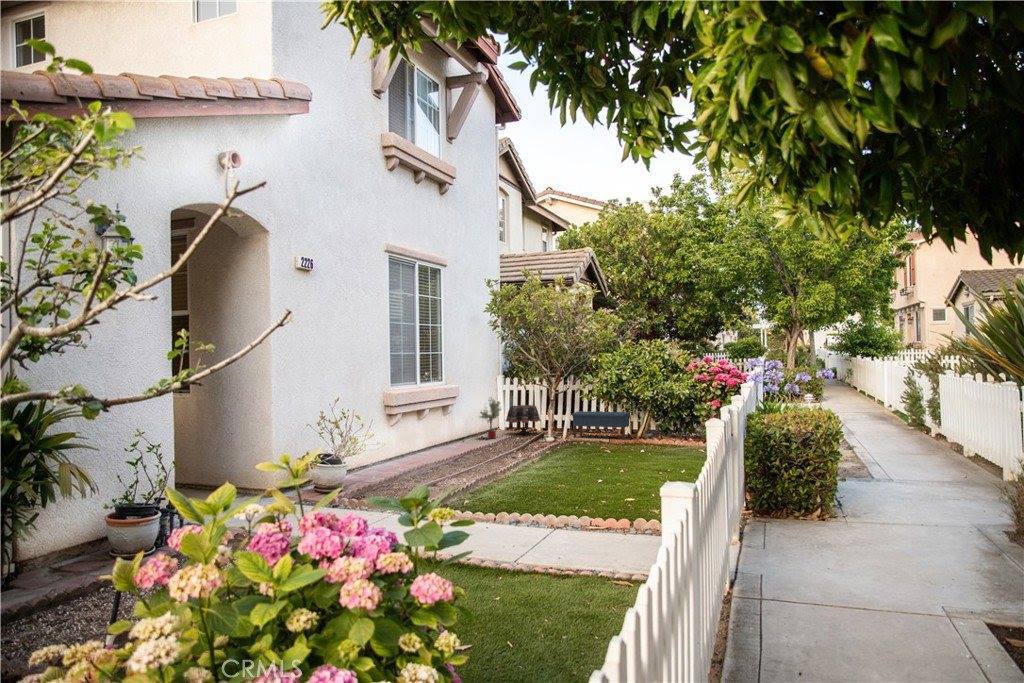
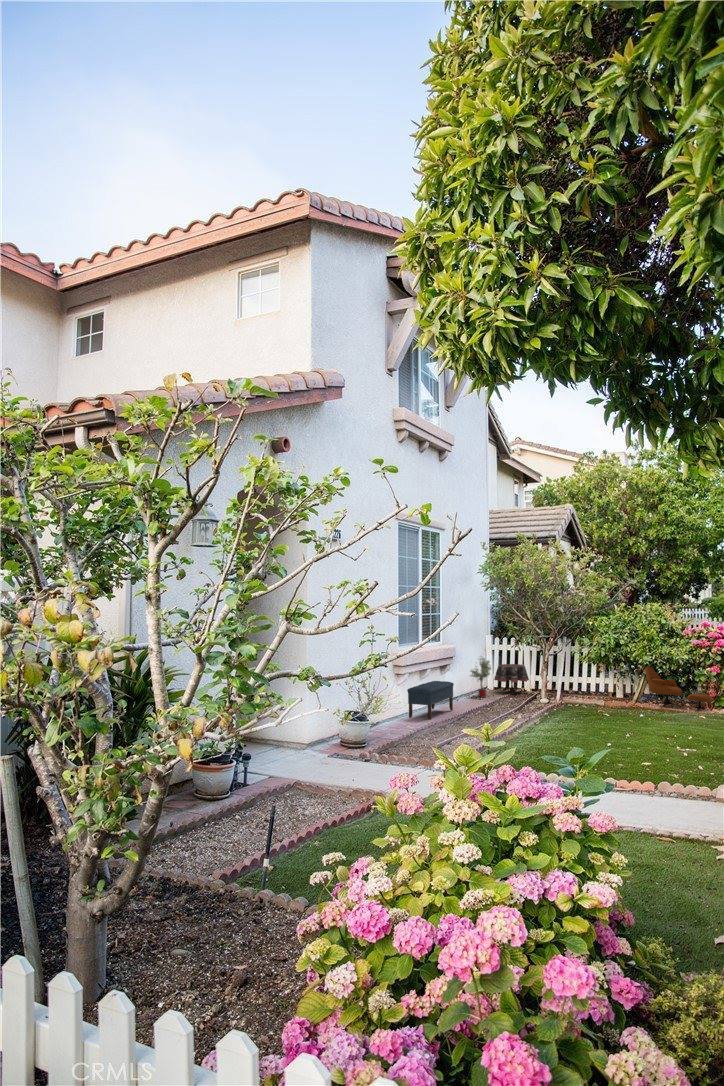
lounge chair: none [646,390,710,444] -> present [645,666,712,711]
bench: present [572,411,631,440] -> present [407,681,454,720]

